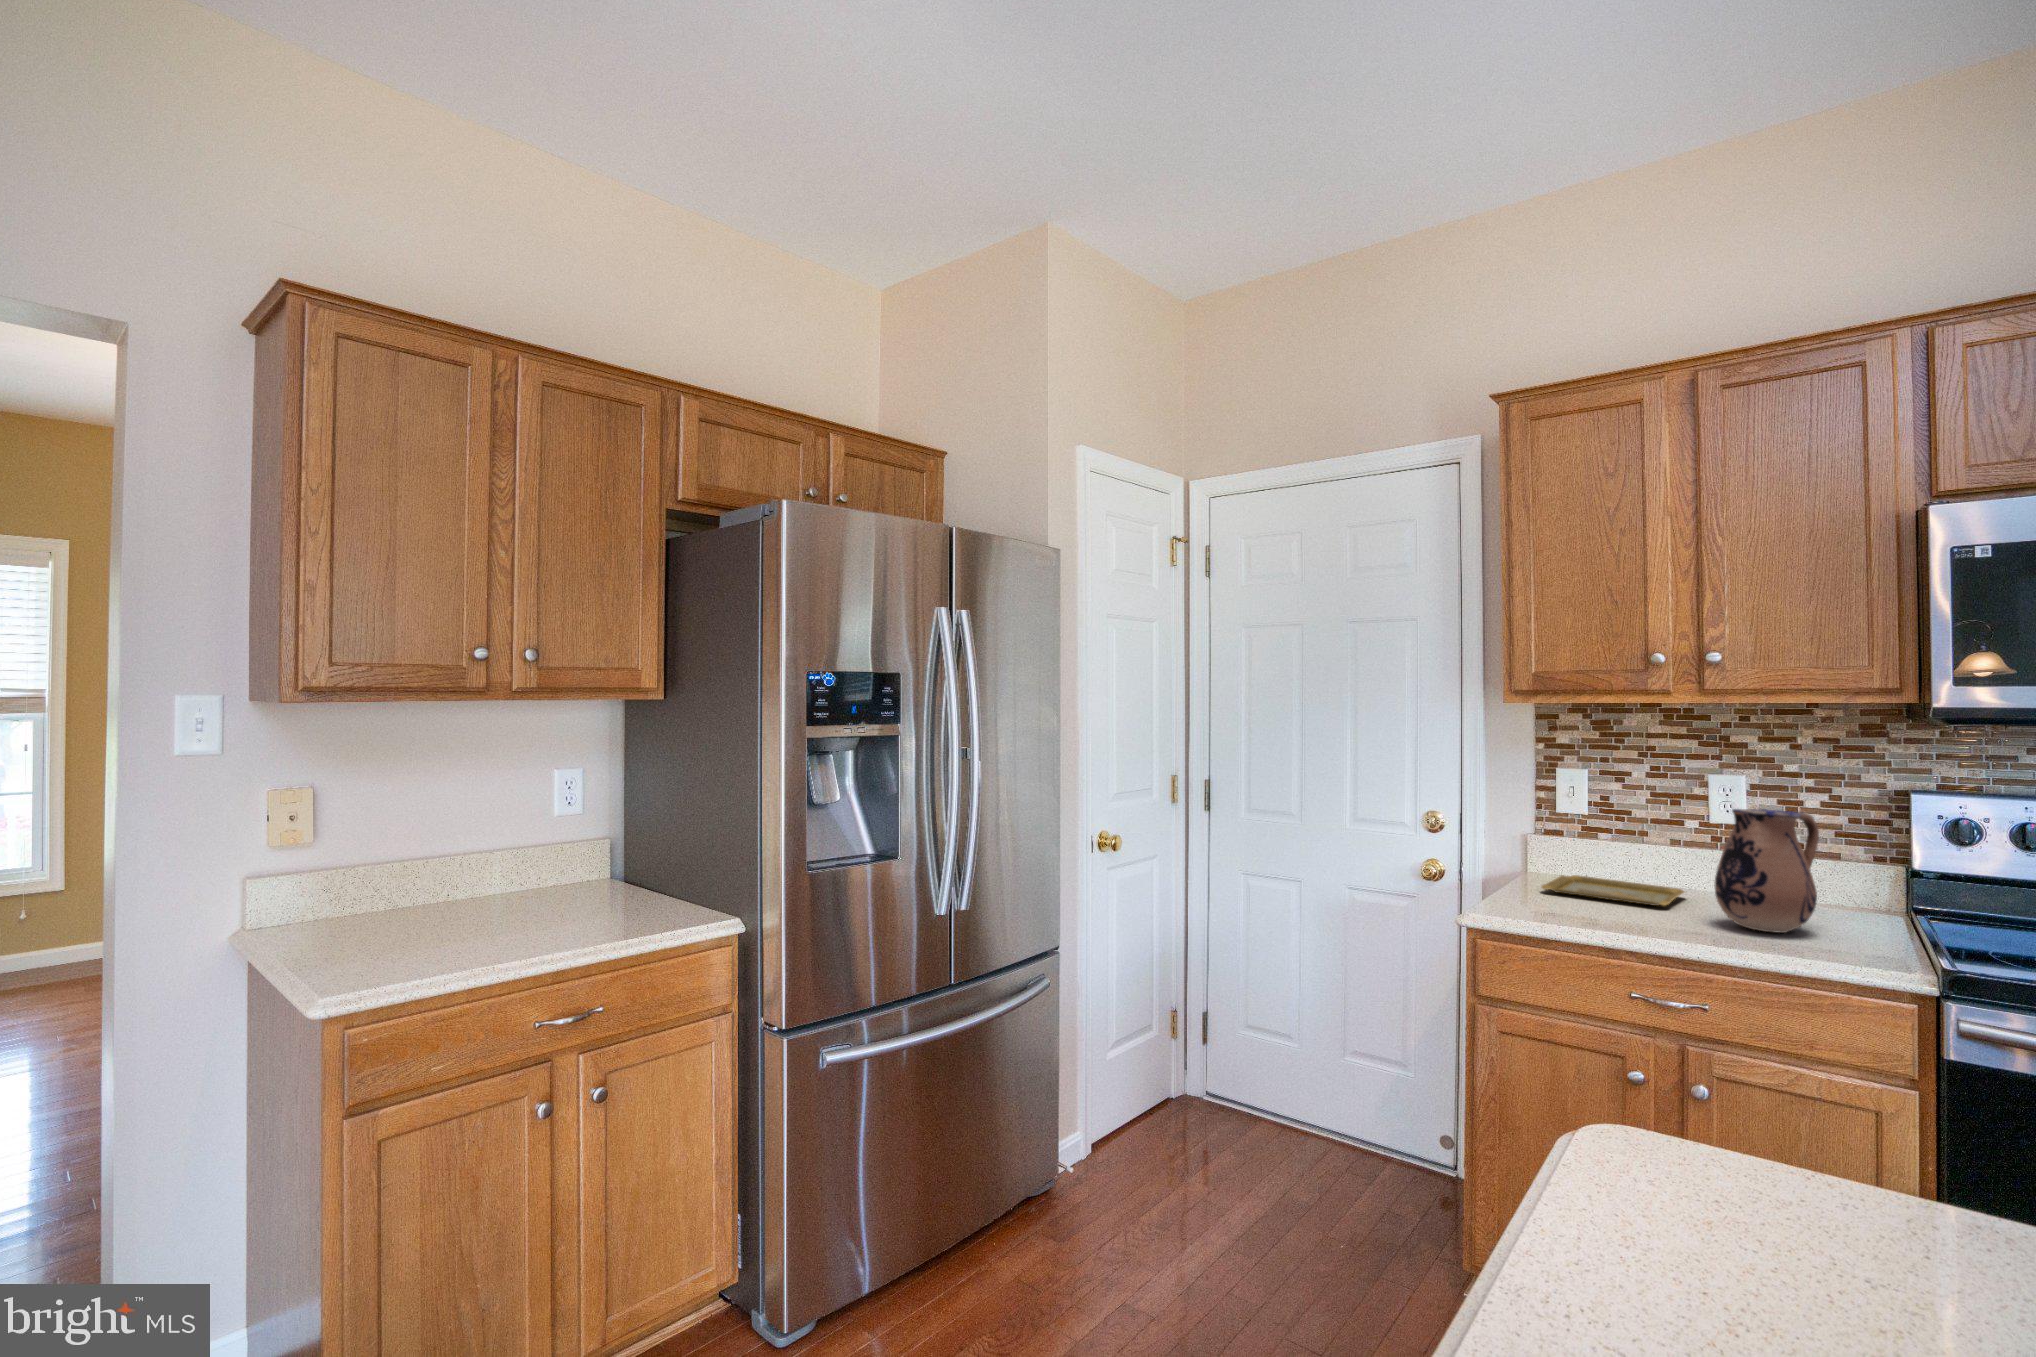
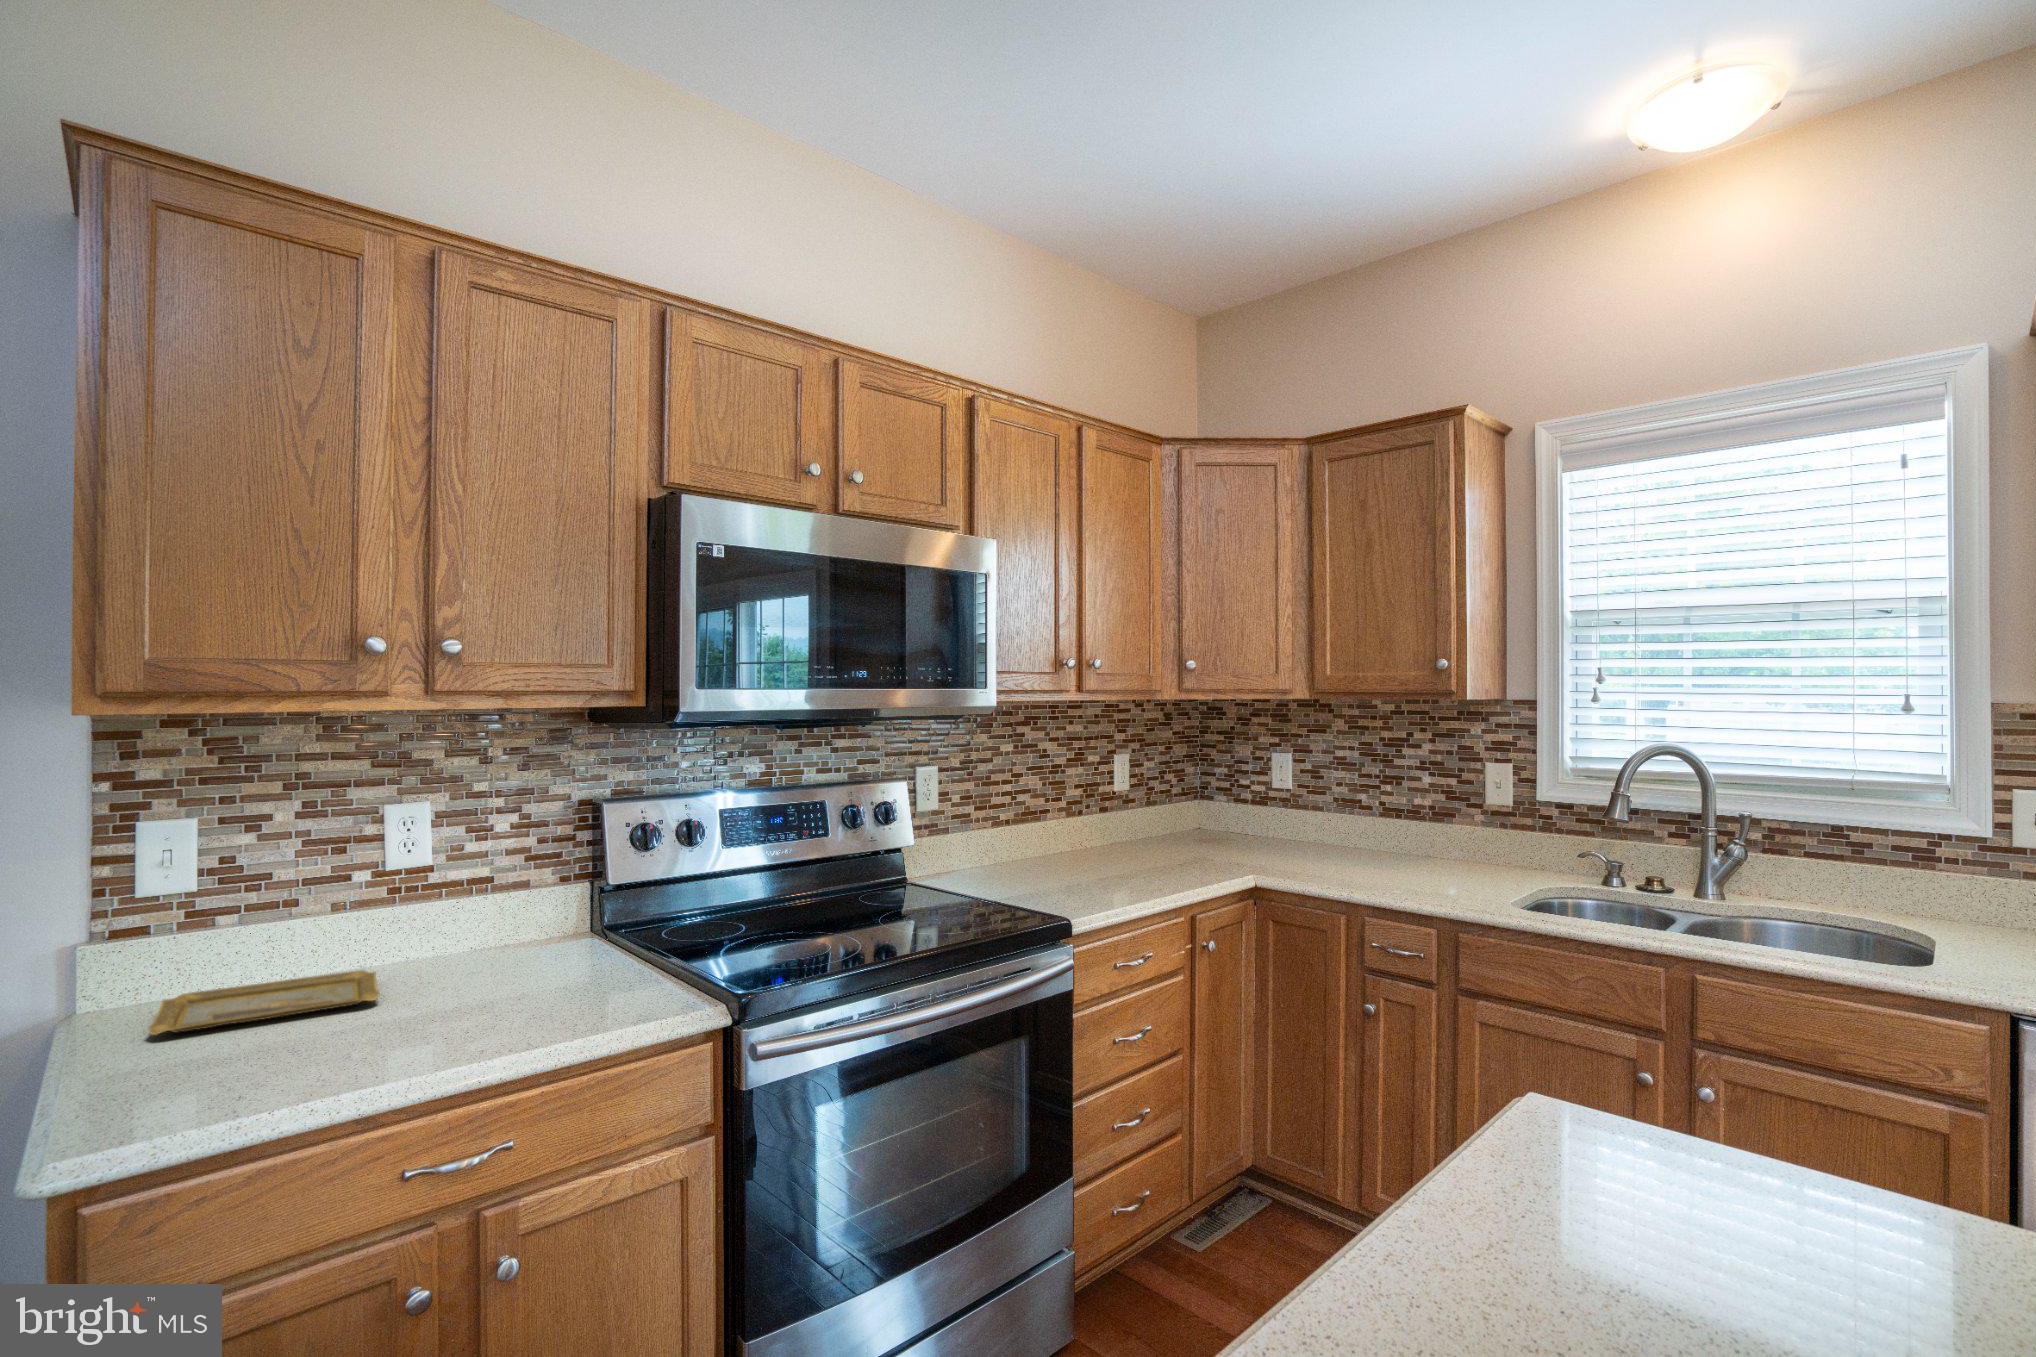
ceramic pitcher: present [1715,809,1819,933] -> none [457,835,575,997]

